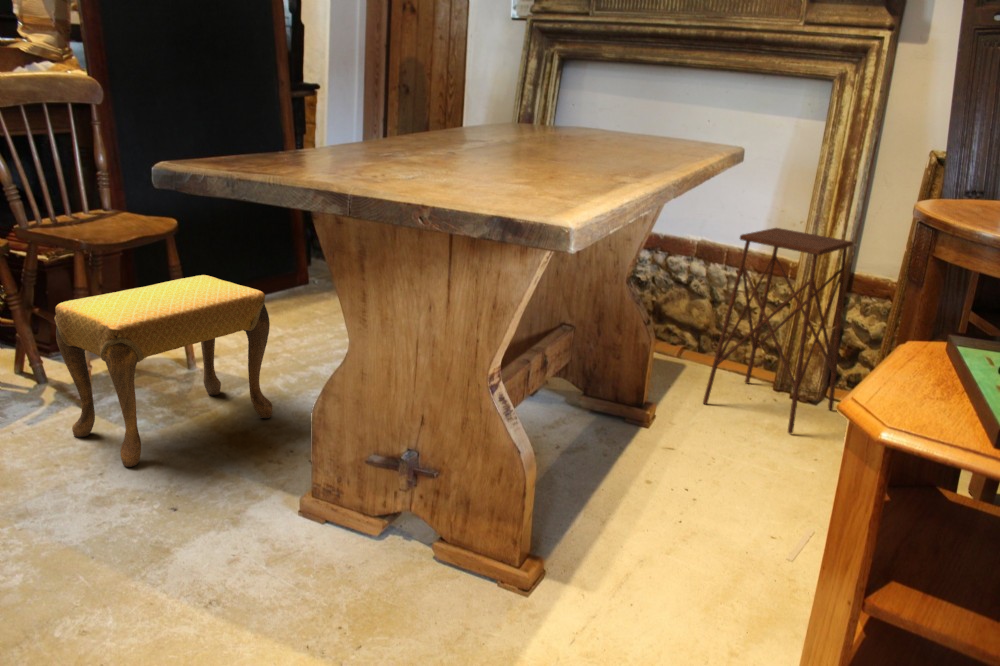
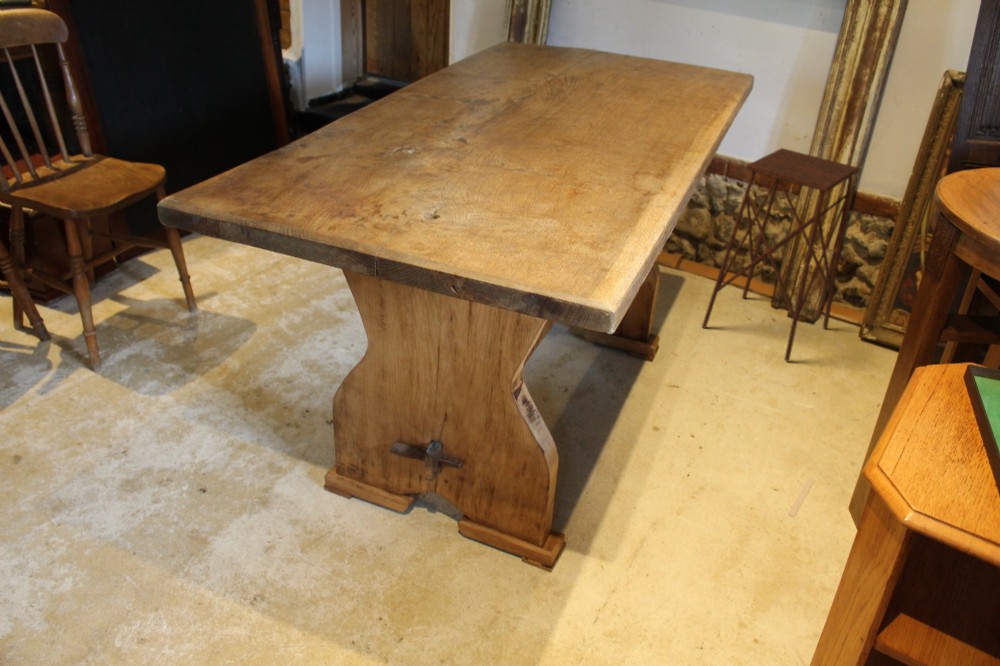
footstool: present [54,275,273,467] -> none [57,230,283,442]

